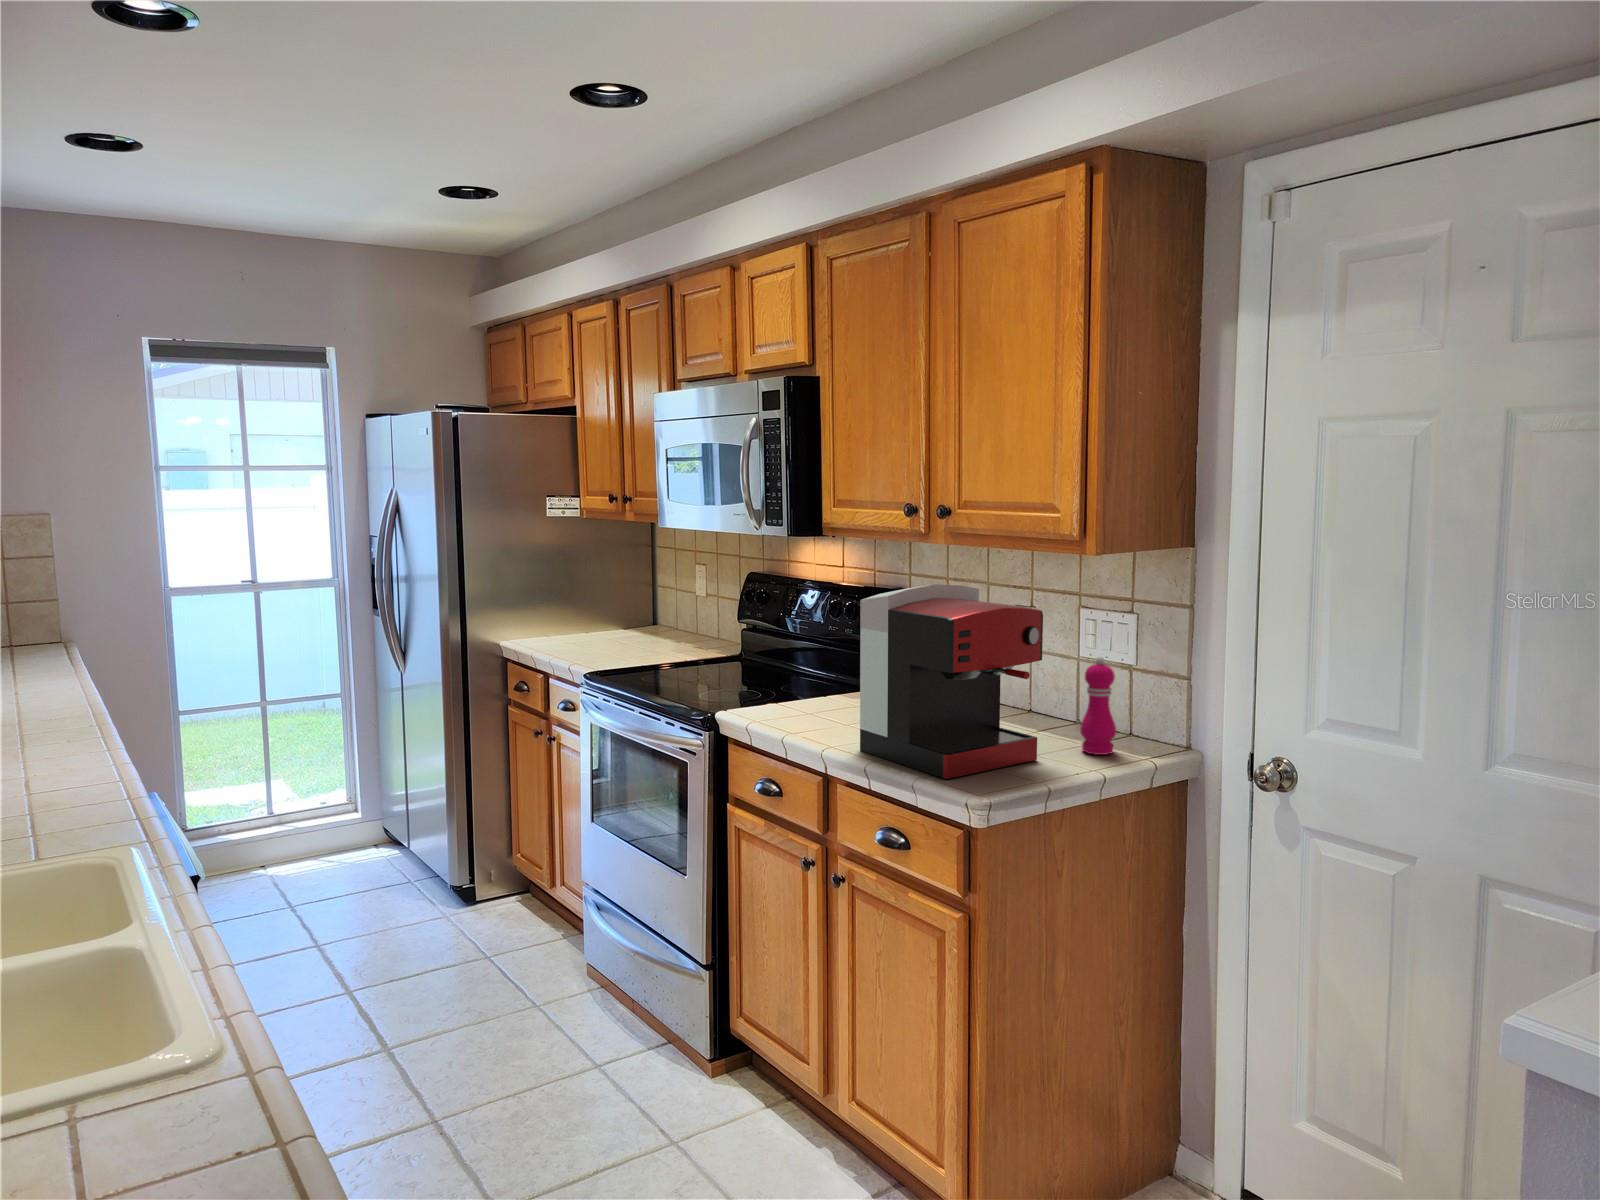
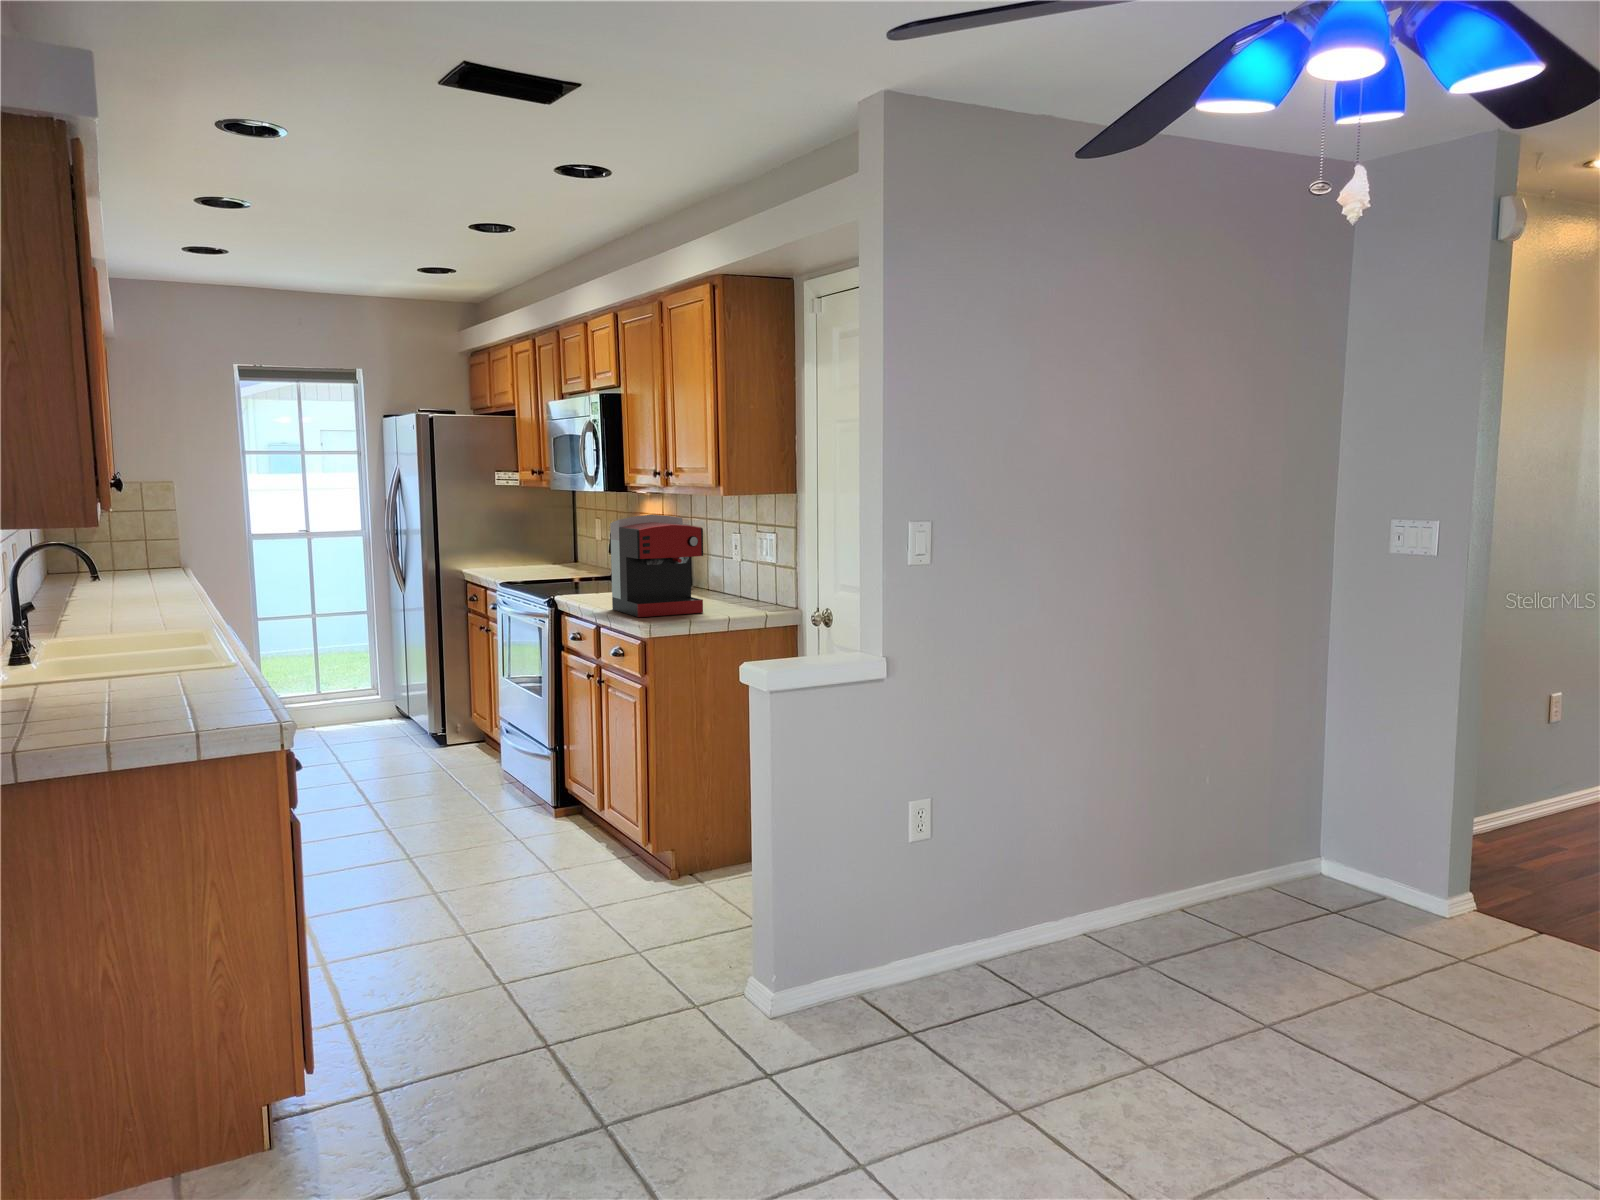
pepper mill: present [1080,657,1116,755] -> none [735,556,754,611]

